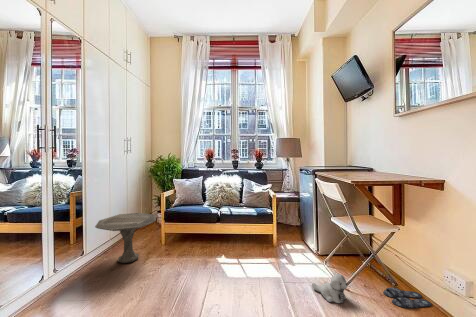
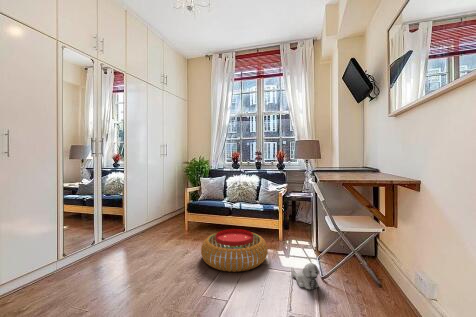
side table: present [95,213,156,263] -> none [130,203,179,241]
pouf: none [201,240,278,294] -> present [201,229,268,272]
slippers: present [383,288,432,308] -> none [360,284,405,305]

